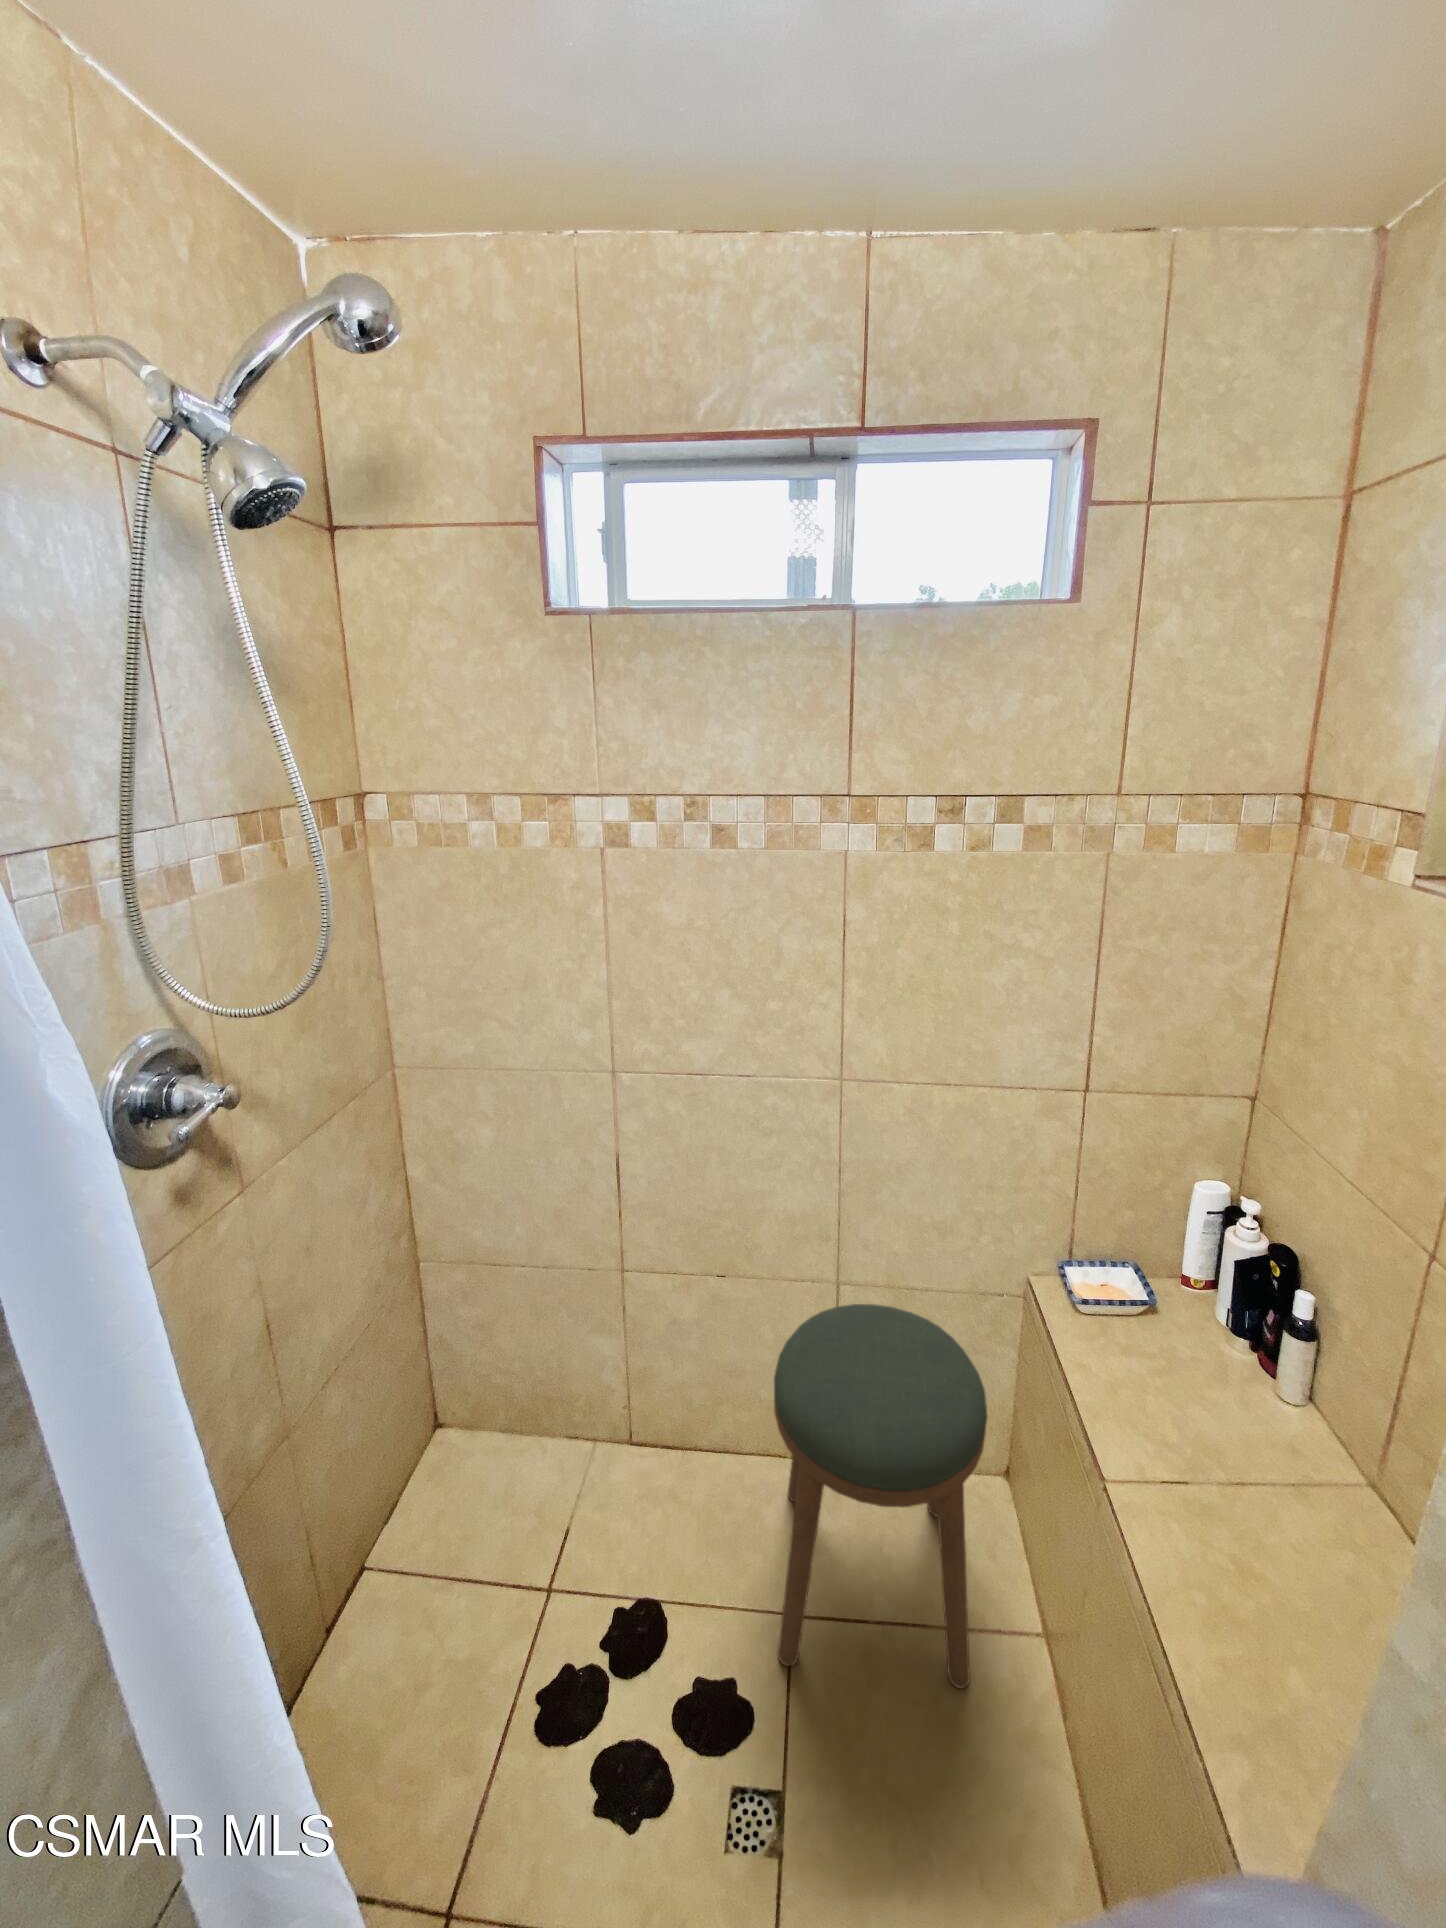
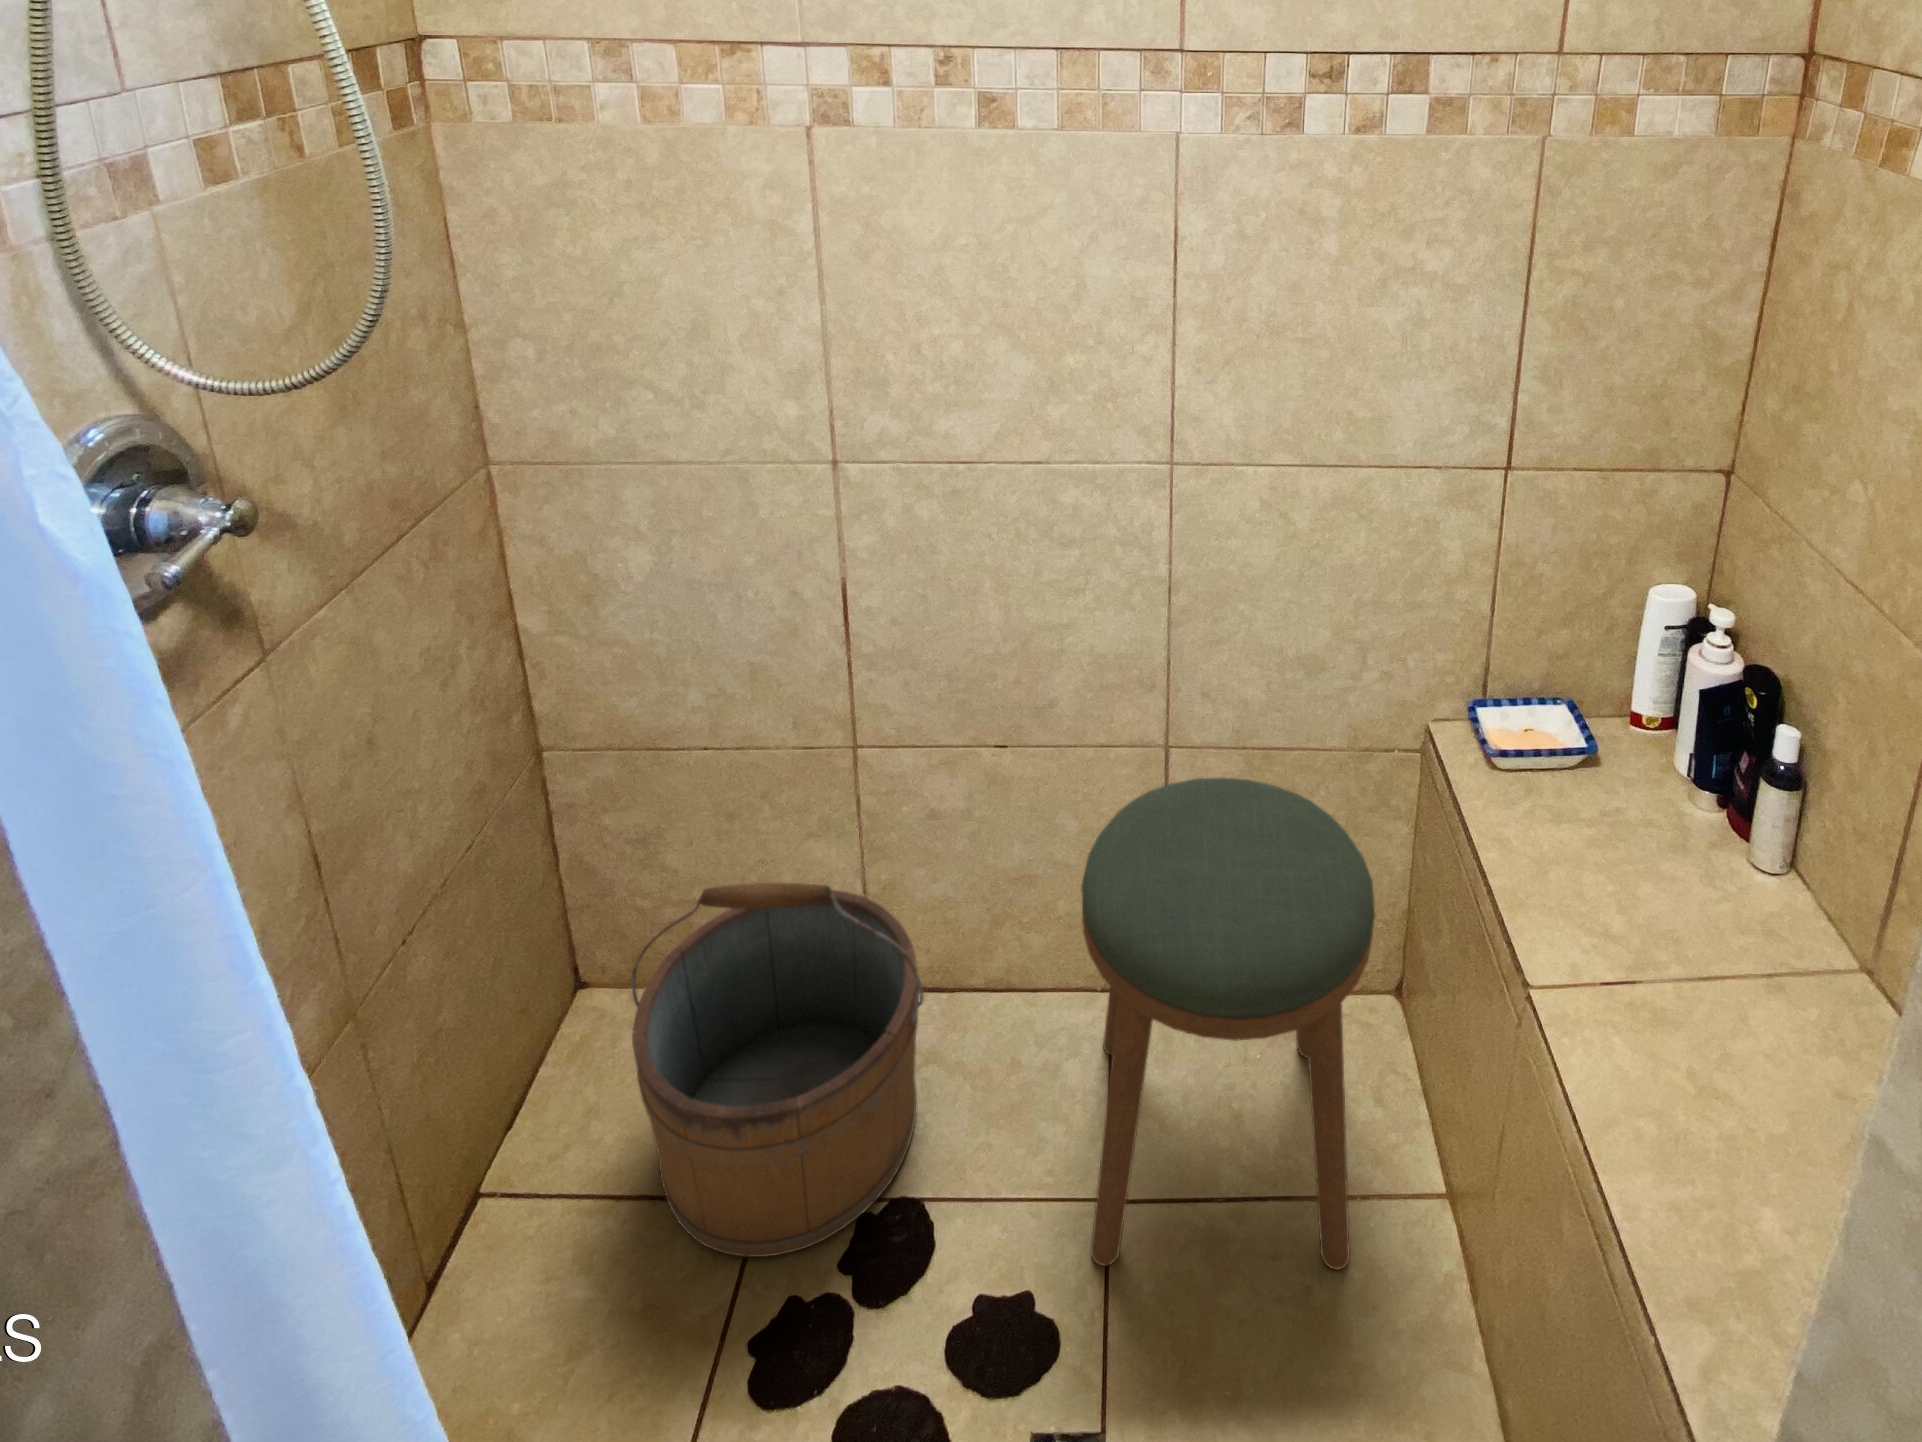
bucket: none [467,1362,663,1633] -> present [632,883,924,1257]

